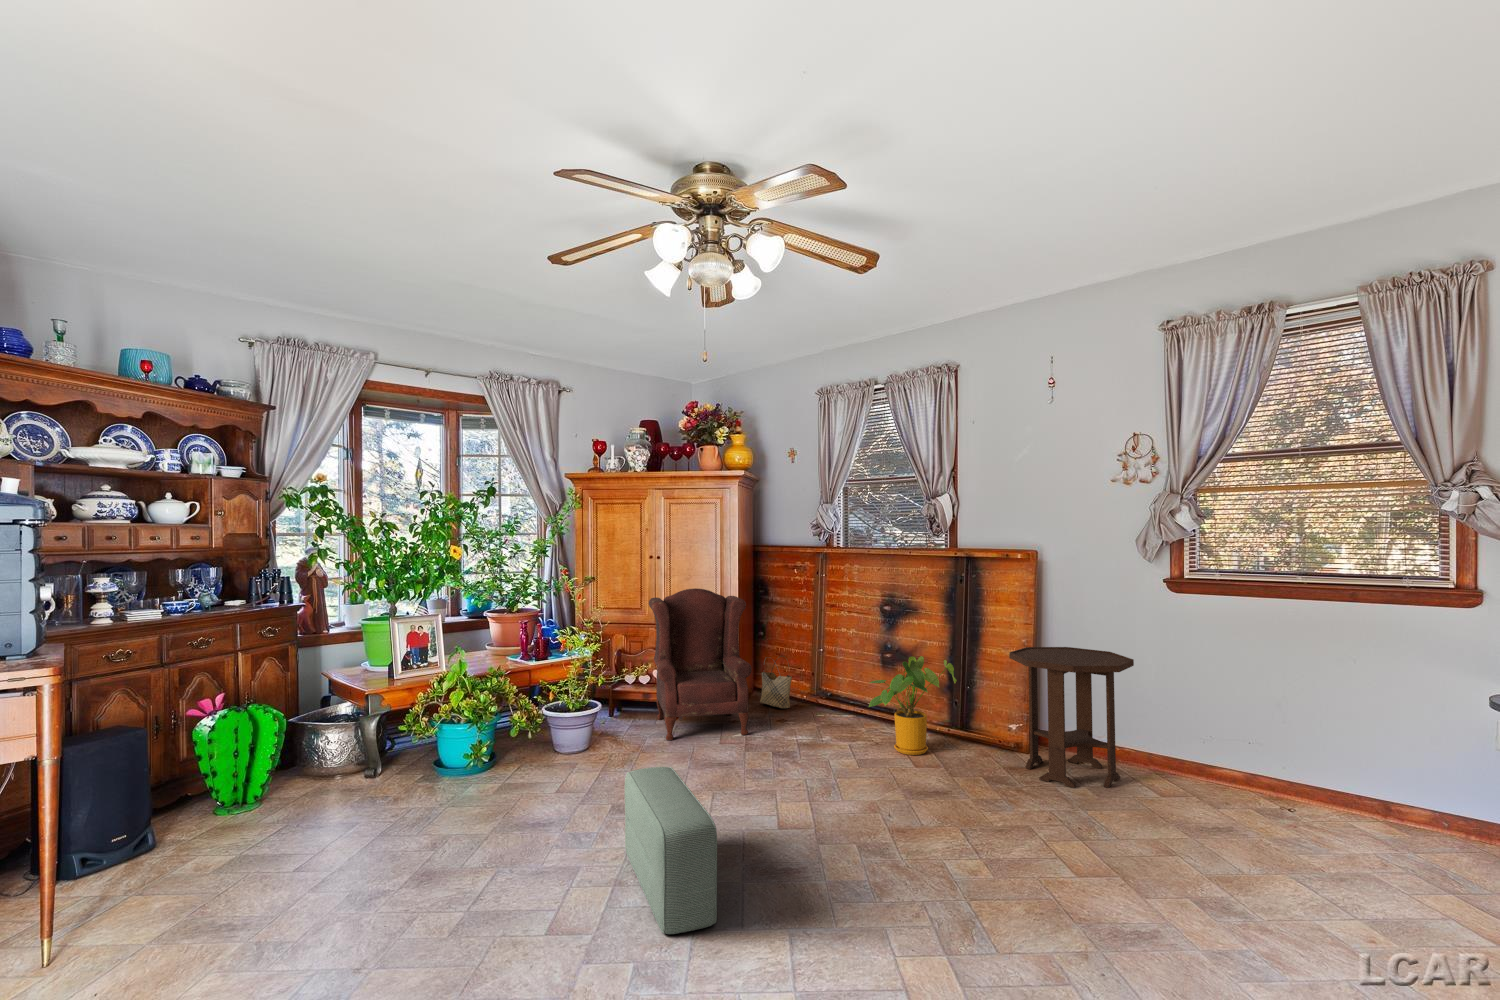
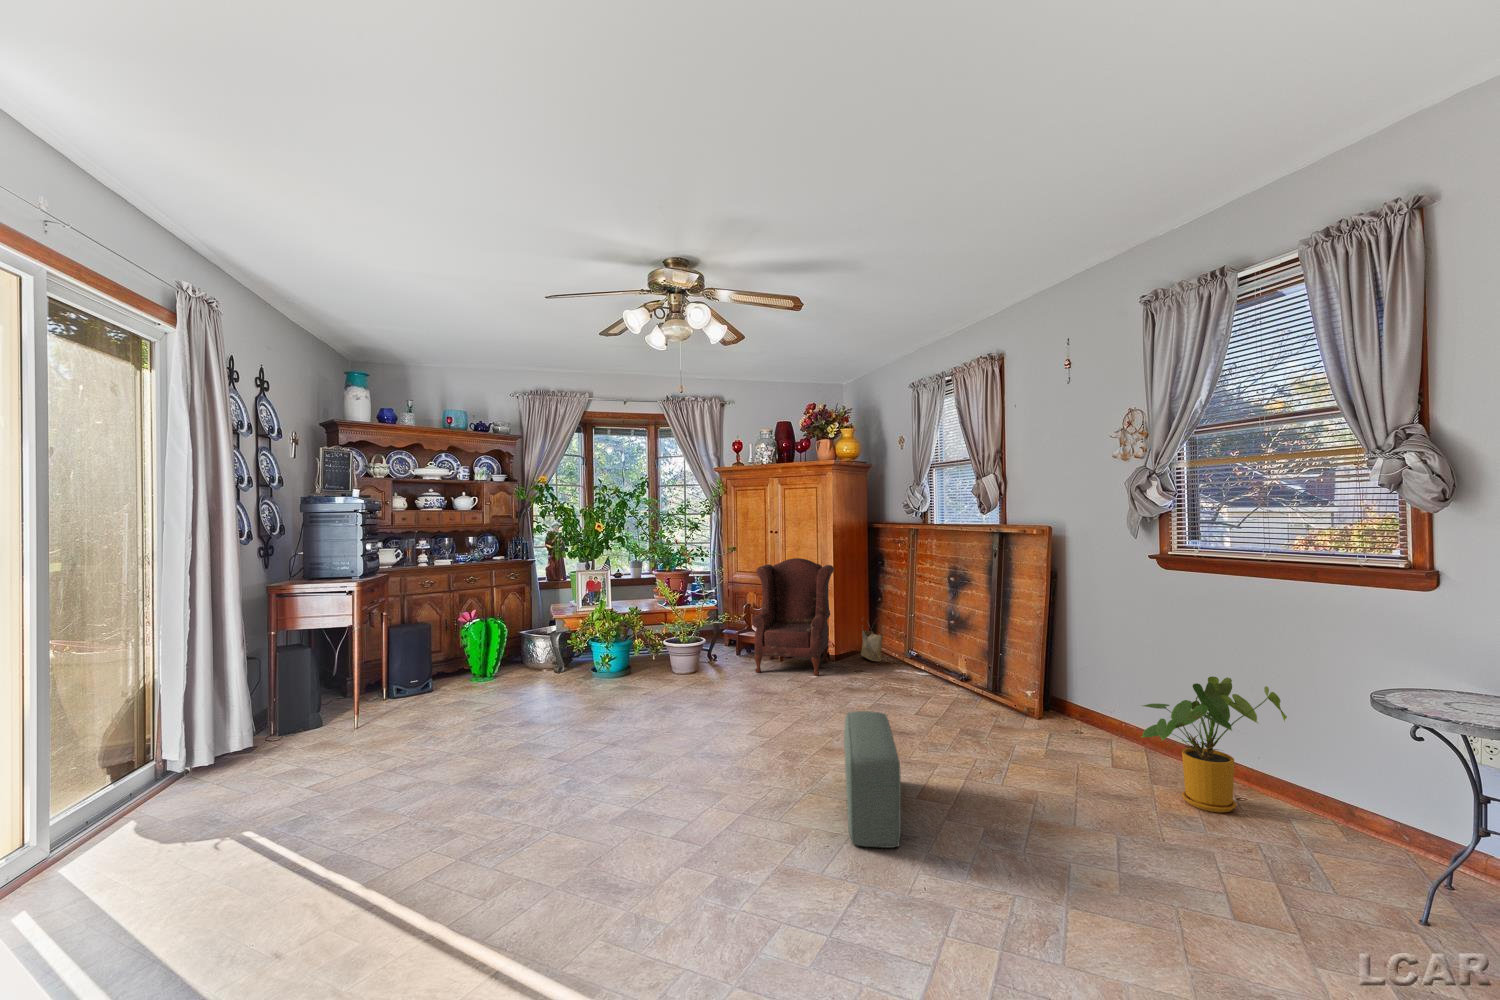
side table: present [1009,647,1134,788] -> none [1001,618,1113,751]
house plant: present [869,656,957,755] -> present [1142,676,1287,813]
pouf: present [624,767,717,934] -> present [844,711,901,848]

